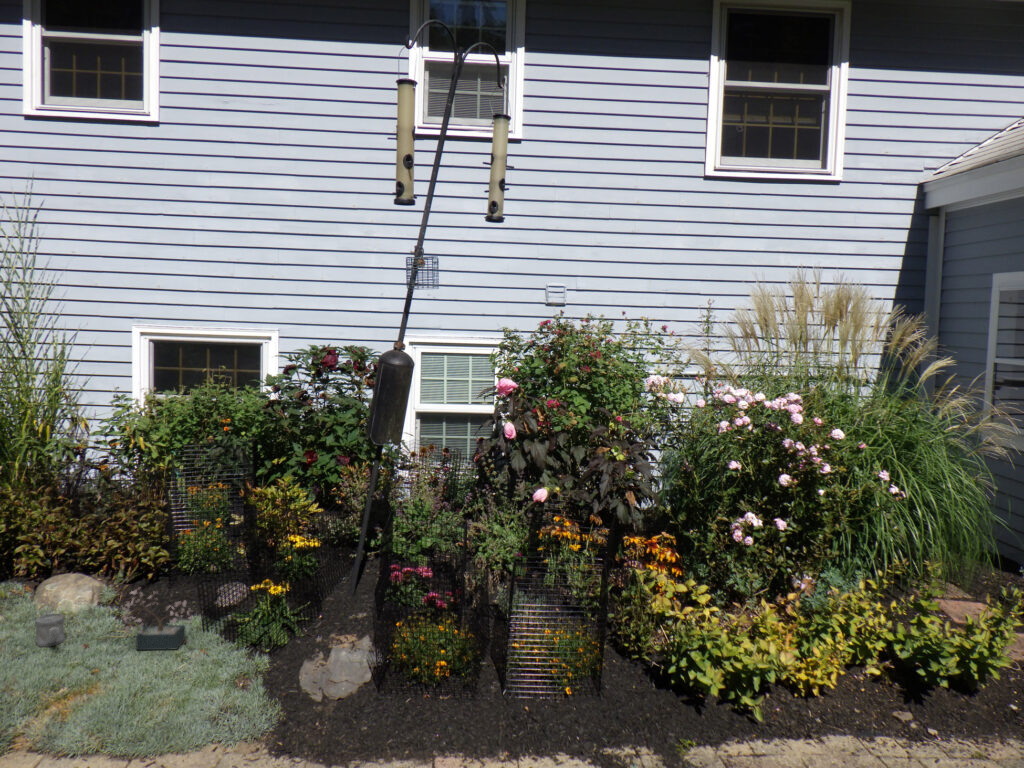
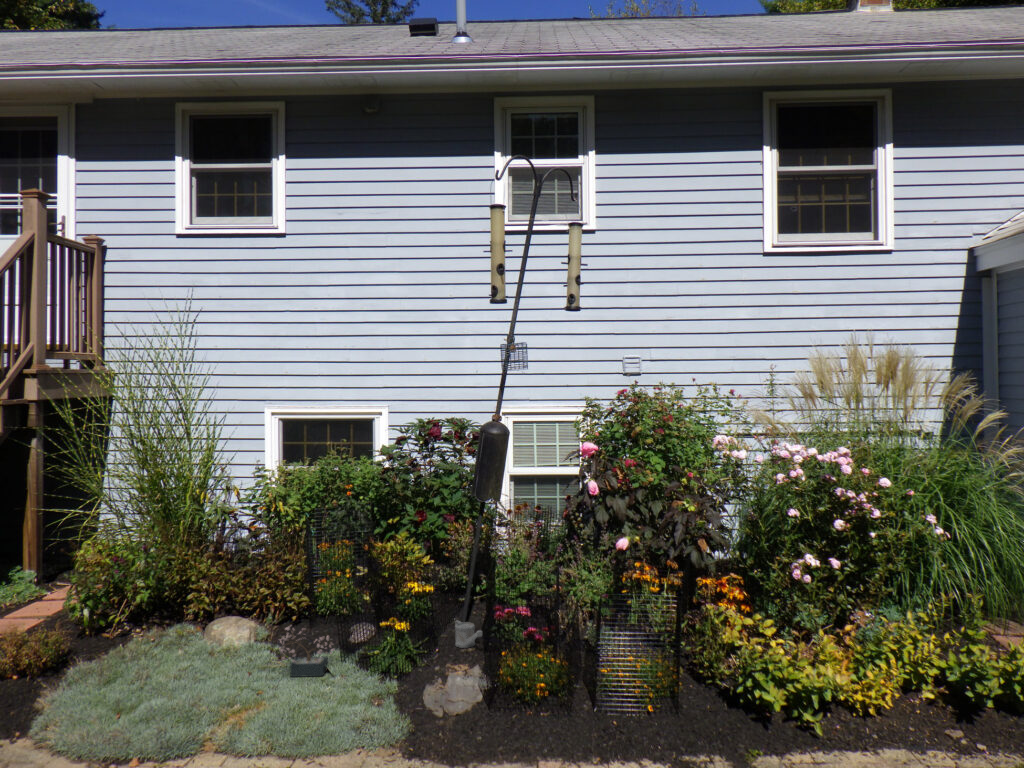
watering can: present [35,610,65,647] -> present [455,620,482,648]

